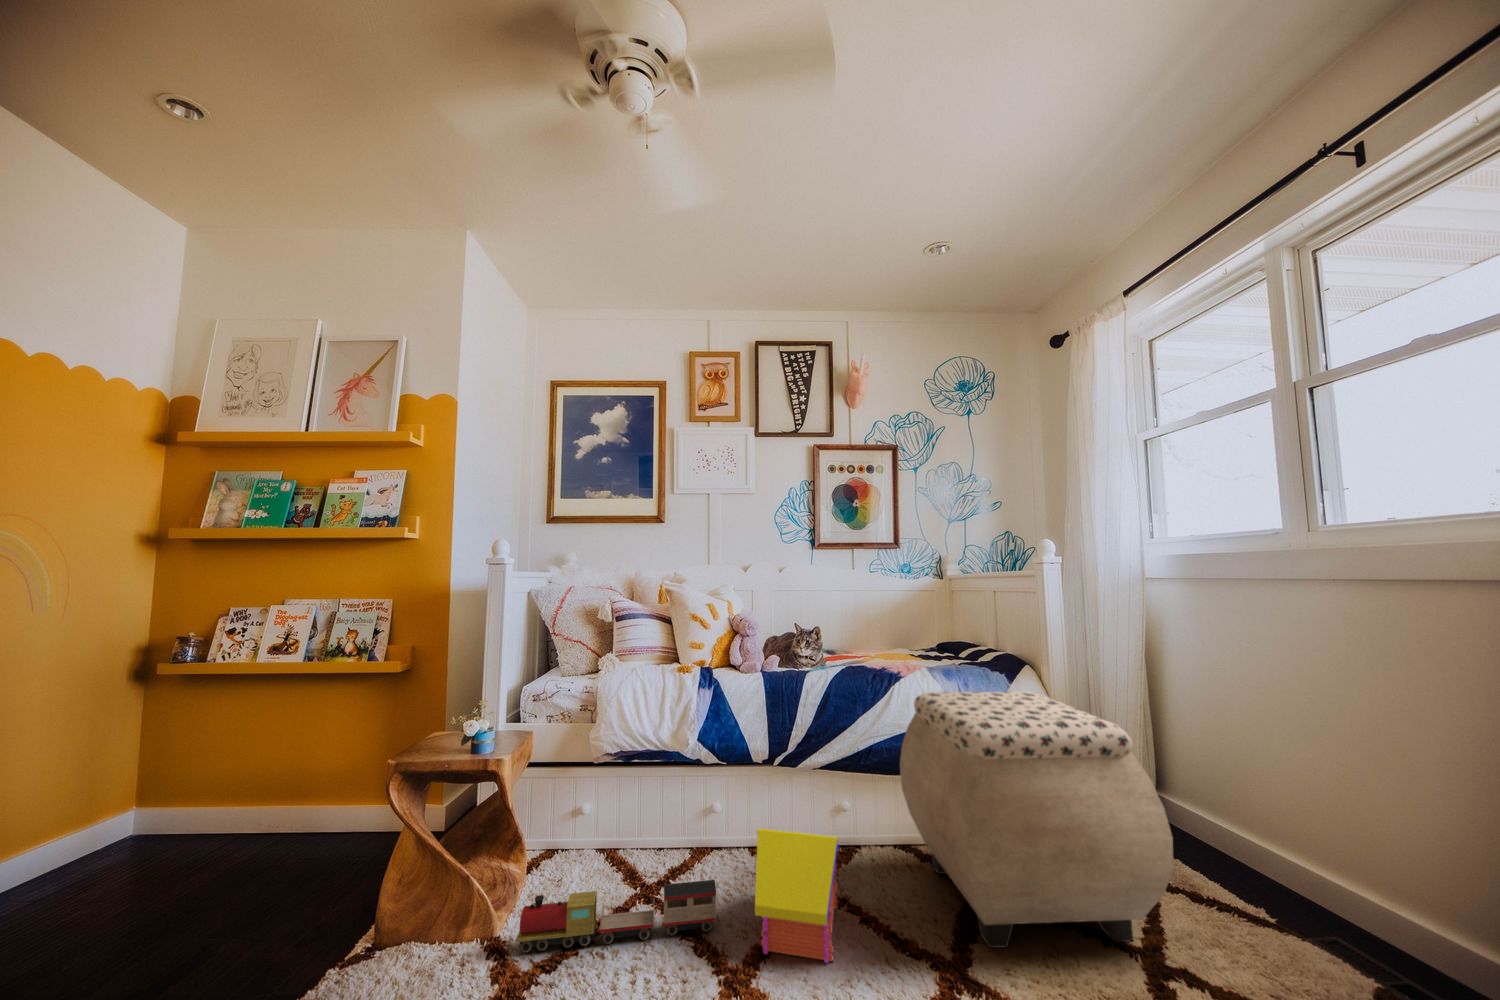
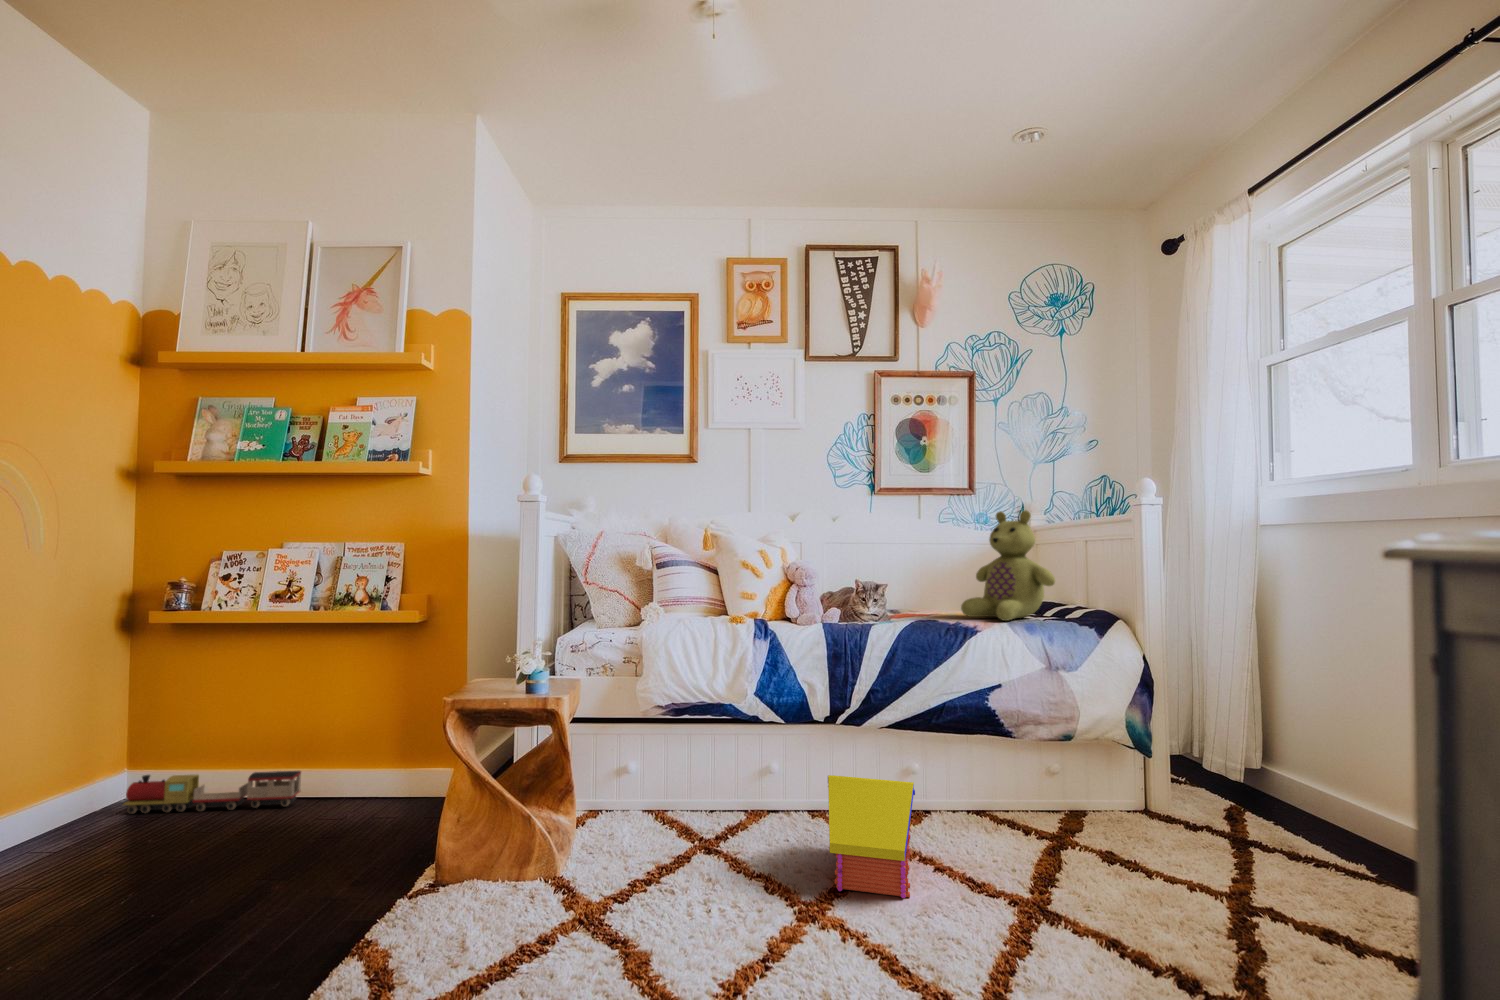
stuffed bear: none [886,565,967,665] -> present [961,510,1055,621]
ottoman: present [900,692,1173,948] -> none [976,646,1268,890]
toy train: present [515,880,716,953] -> present [123,771,301,814]

